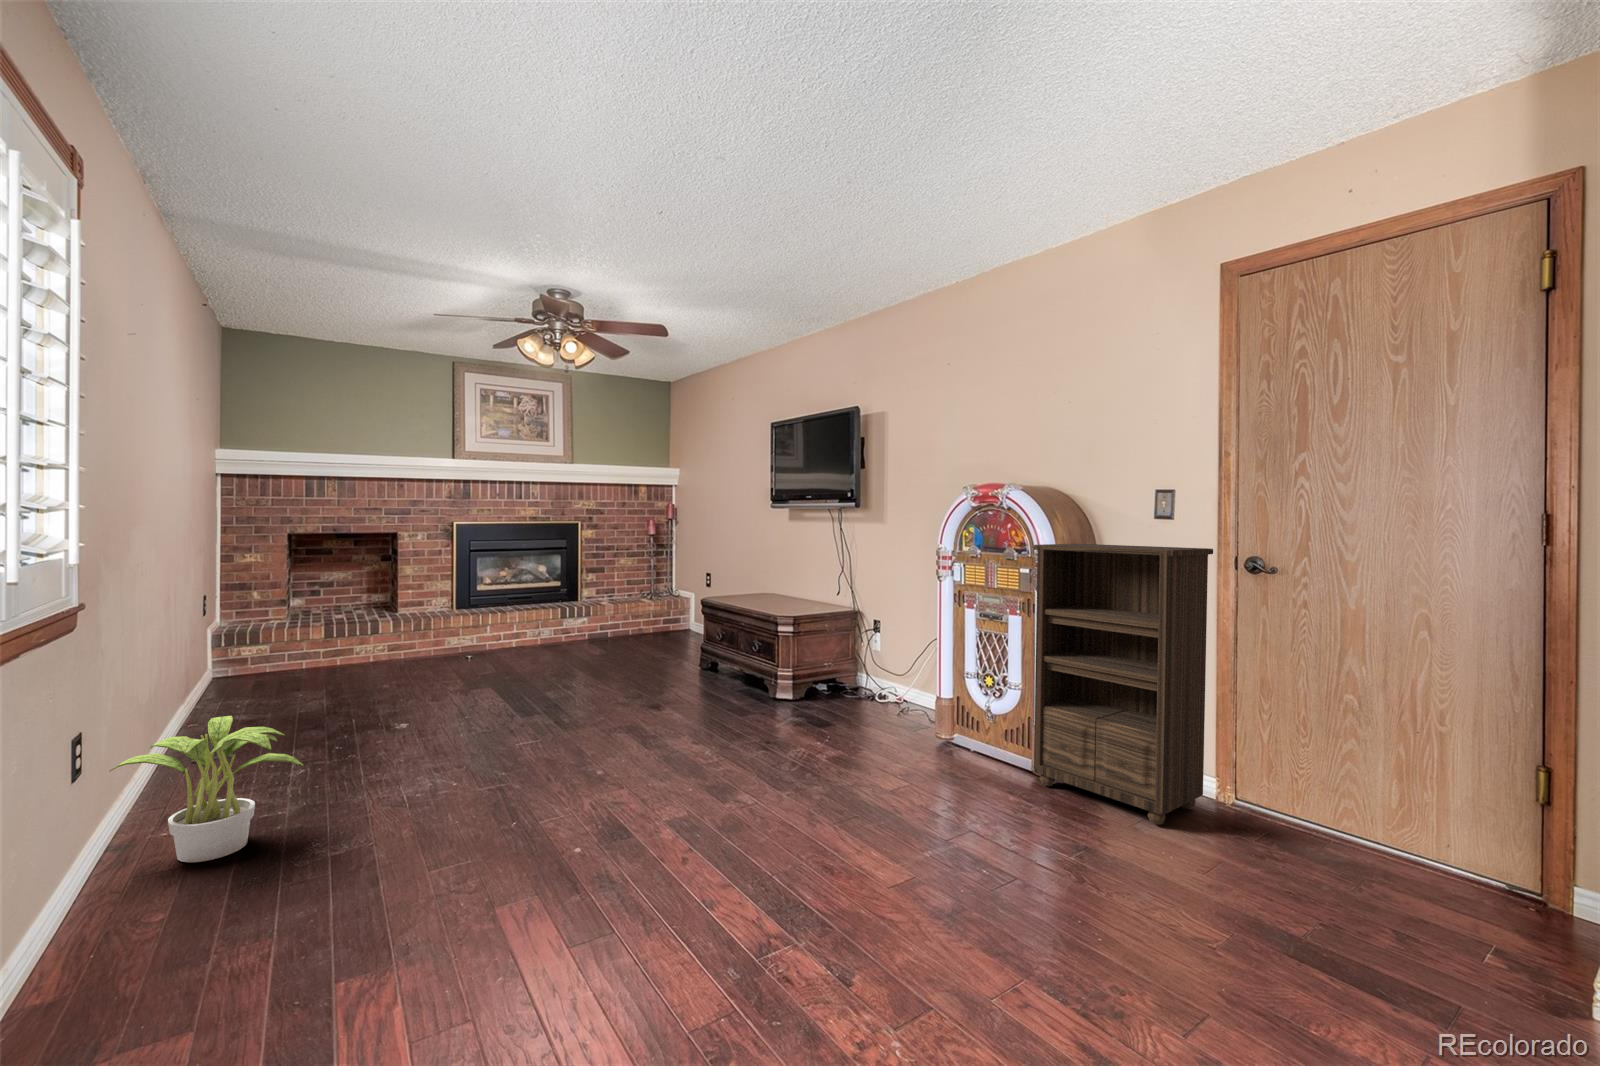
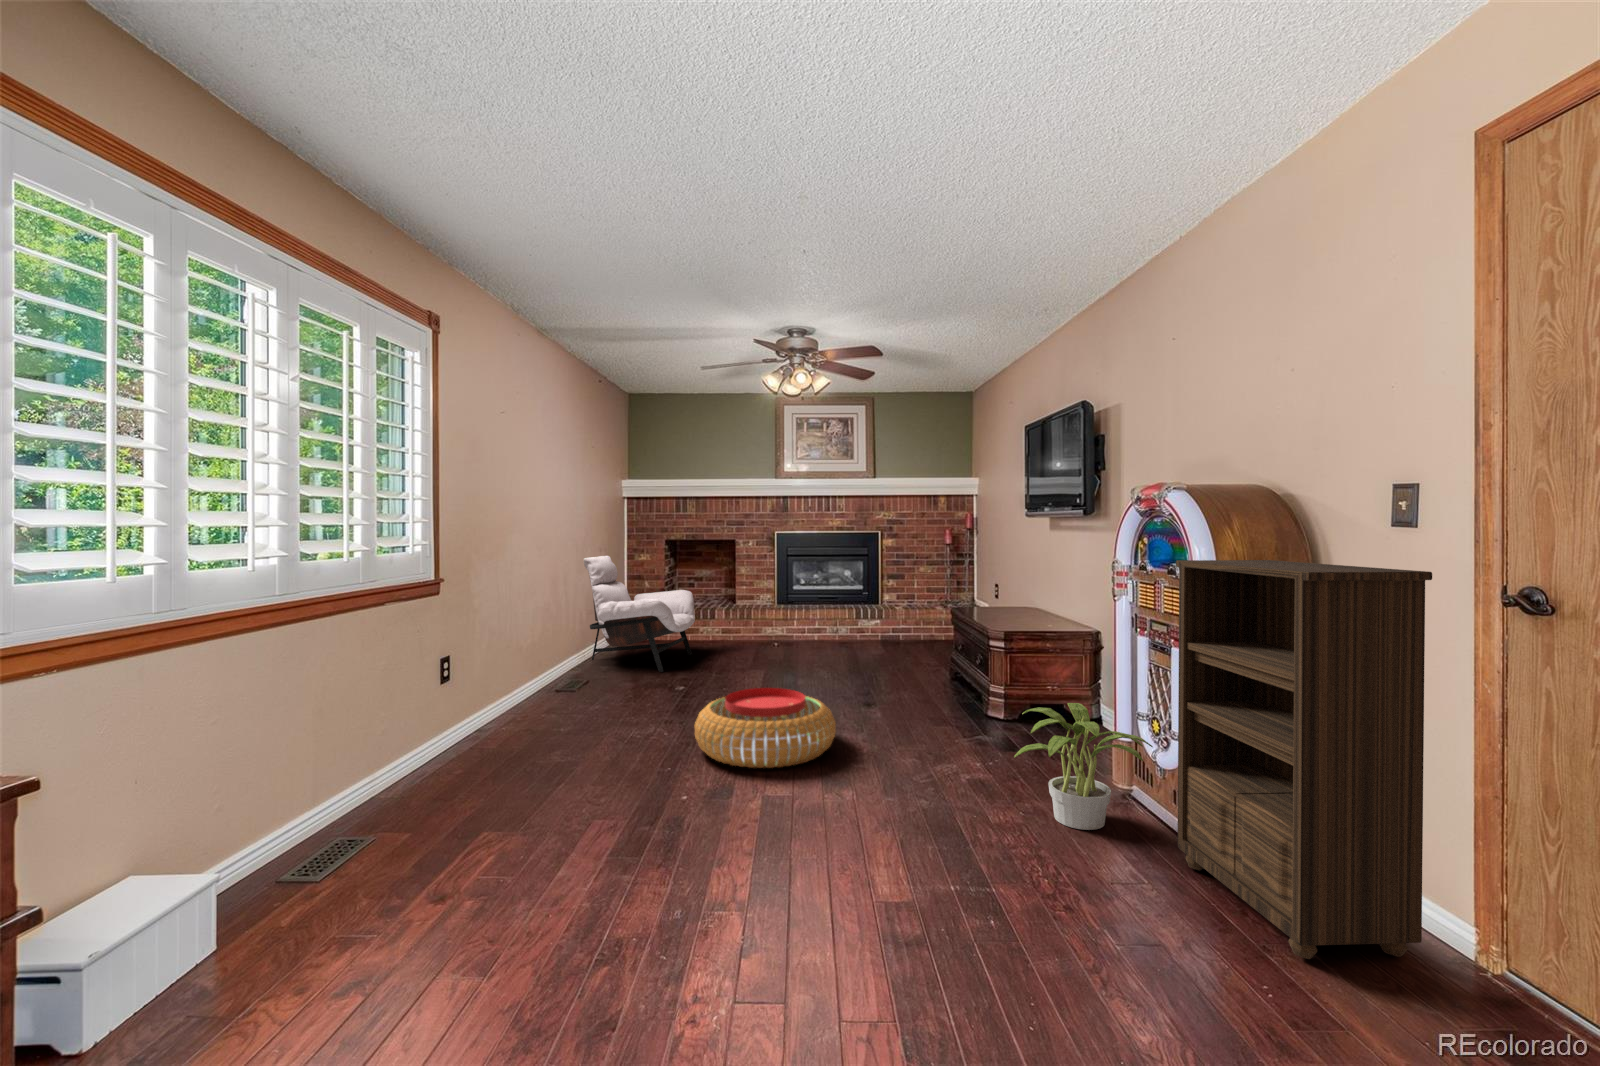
lounge chair: none [199,554,378,707] -> present [584,556,695,672]
pouf: none [517,698,685,794] -> present [695,688,836,768]
potted plant: present [110,716,303,862] -> present [1014,703,1153,830]

